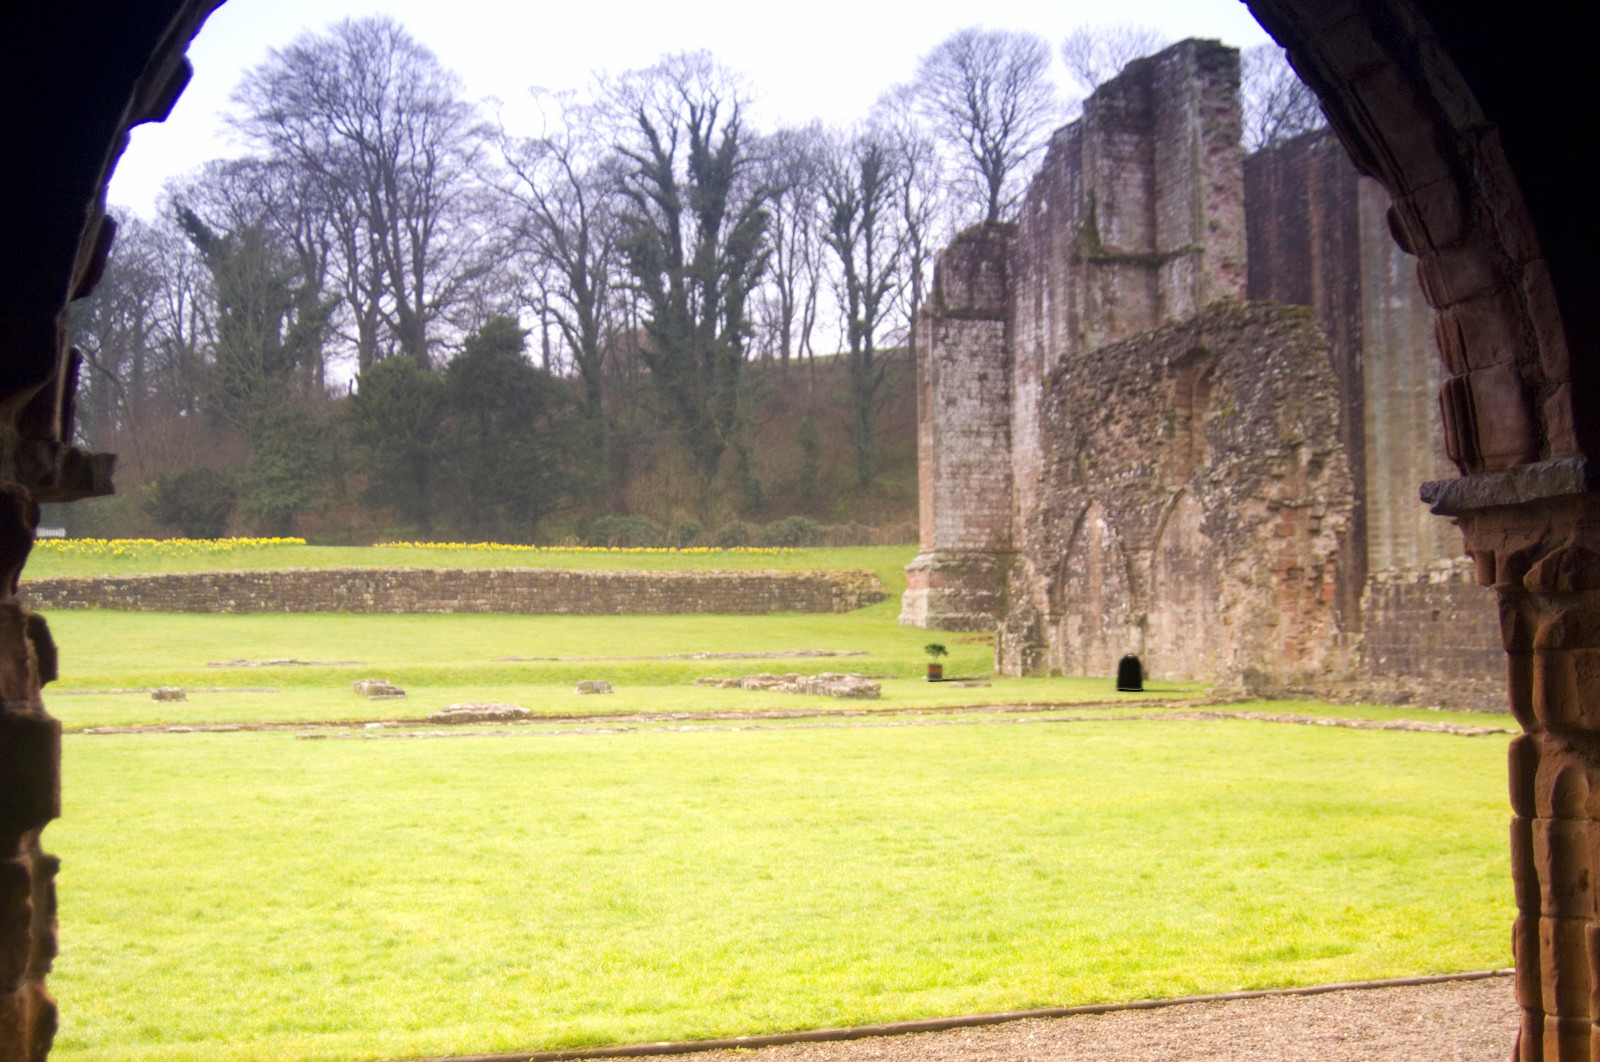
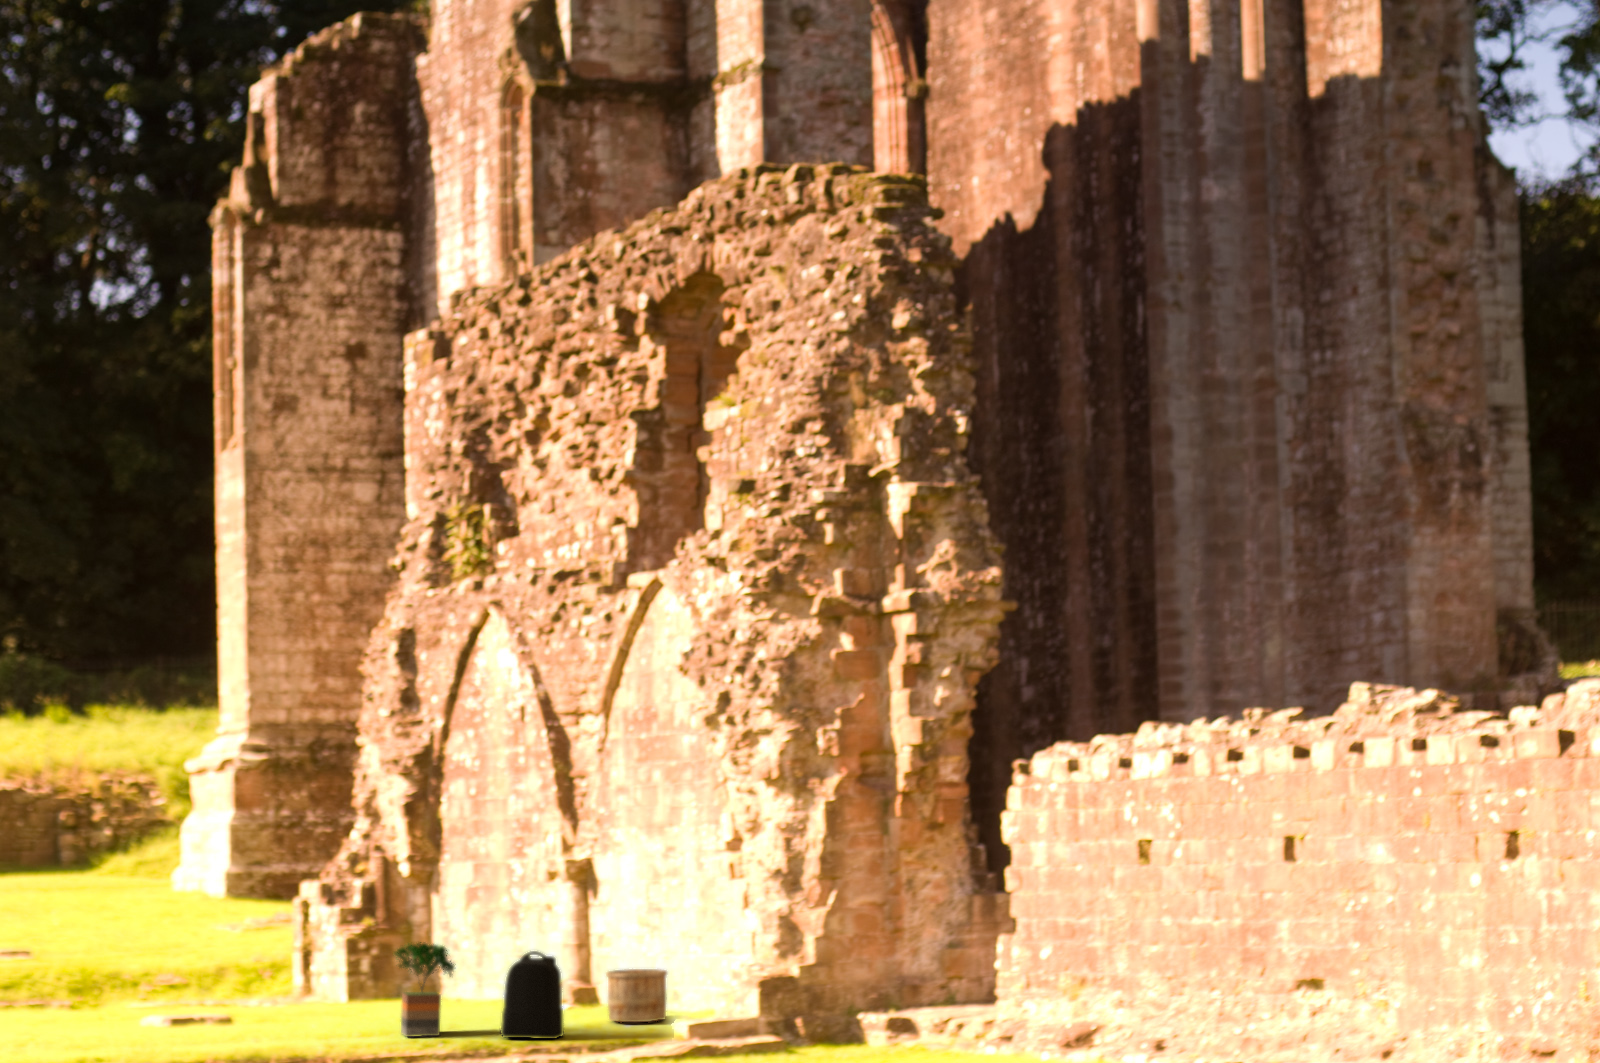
potted tree: present [925,644,948,681] -> present [395,942,455,1037]
wooden bucket: none [1157,662,1186,685] -> present [606,969,667,1022]

